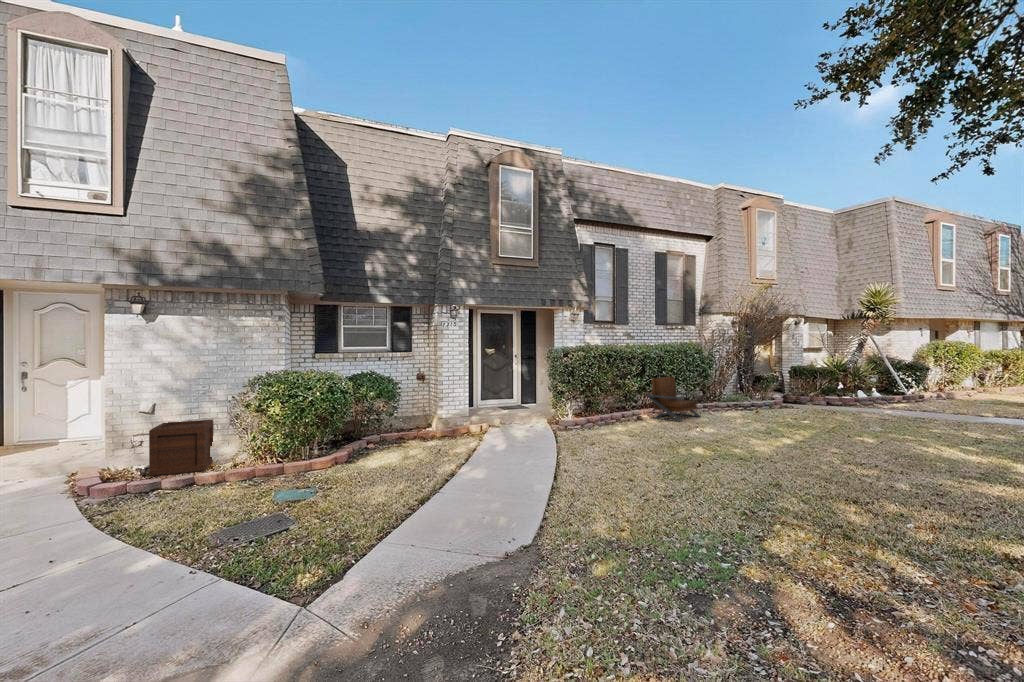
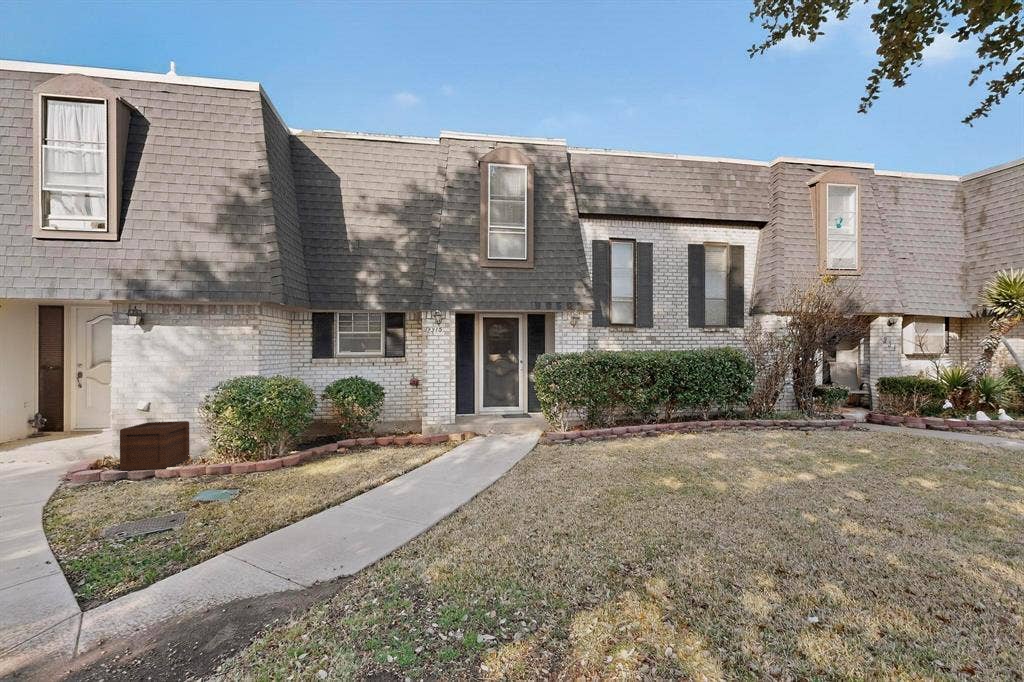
lounge chair: present [646,377,701,422] -> none [659,387,728,441]

